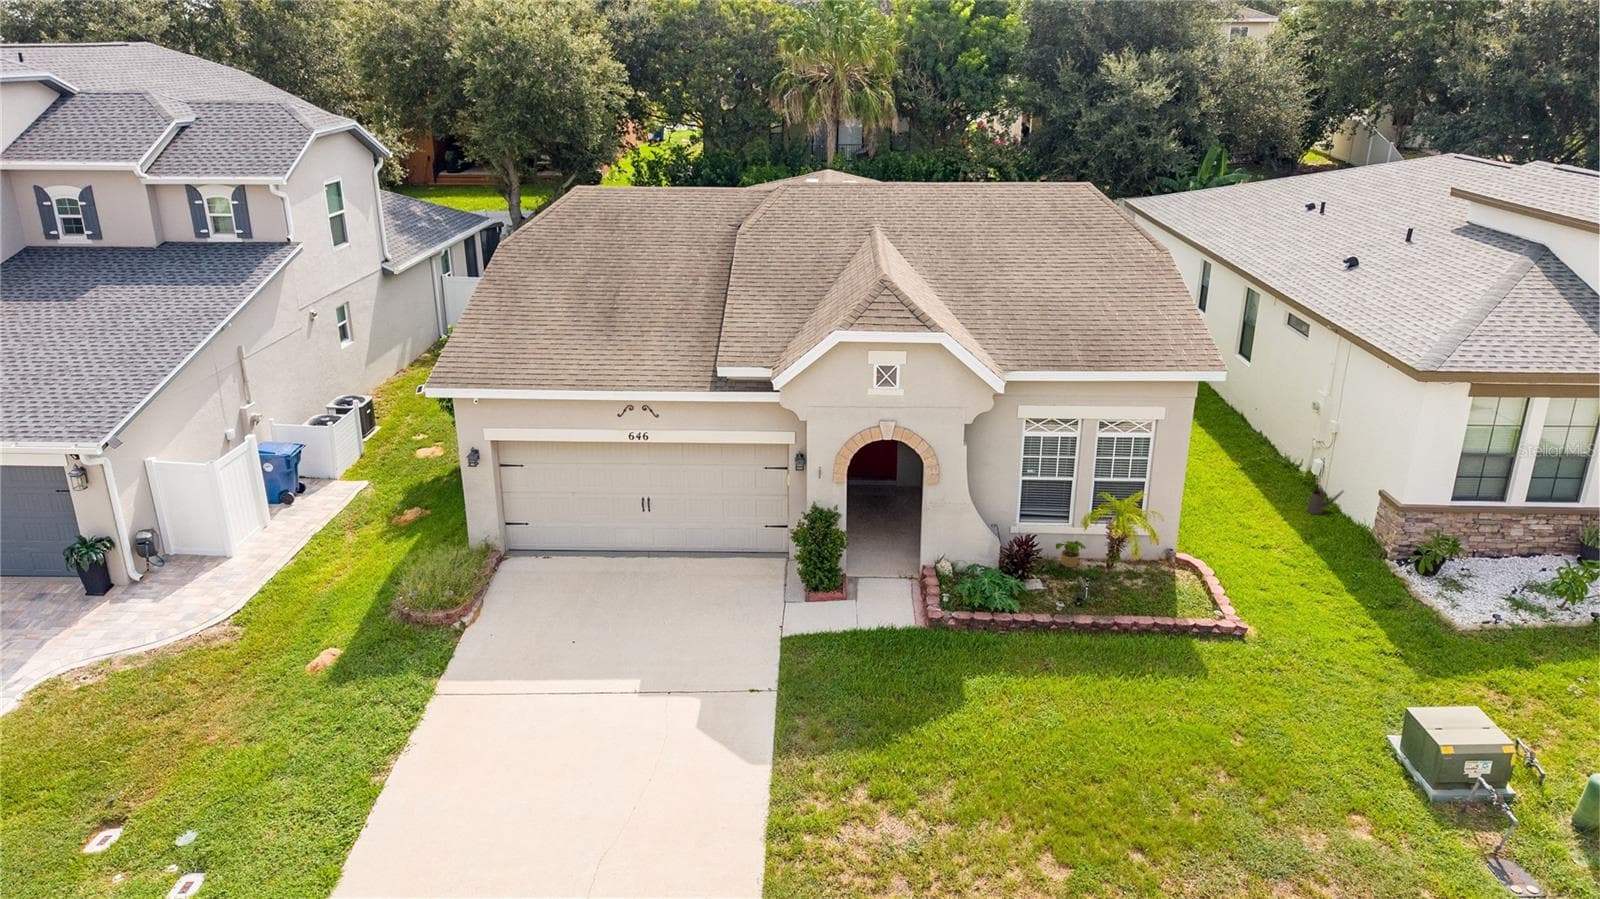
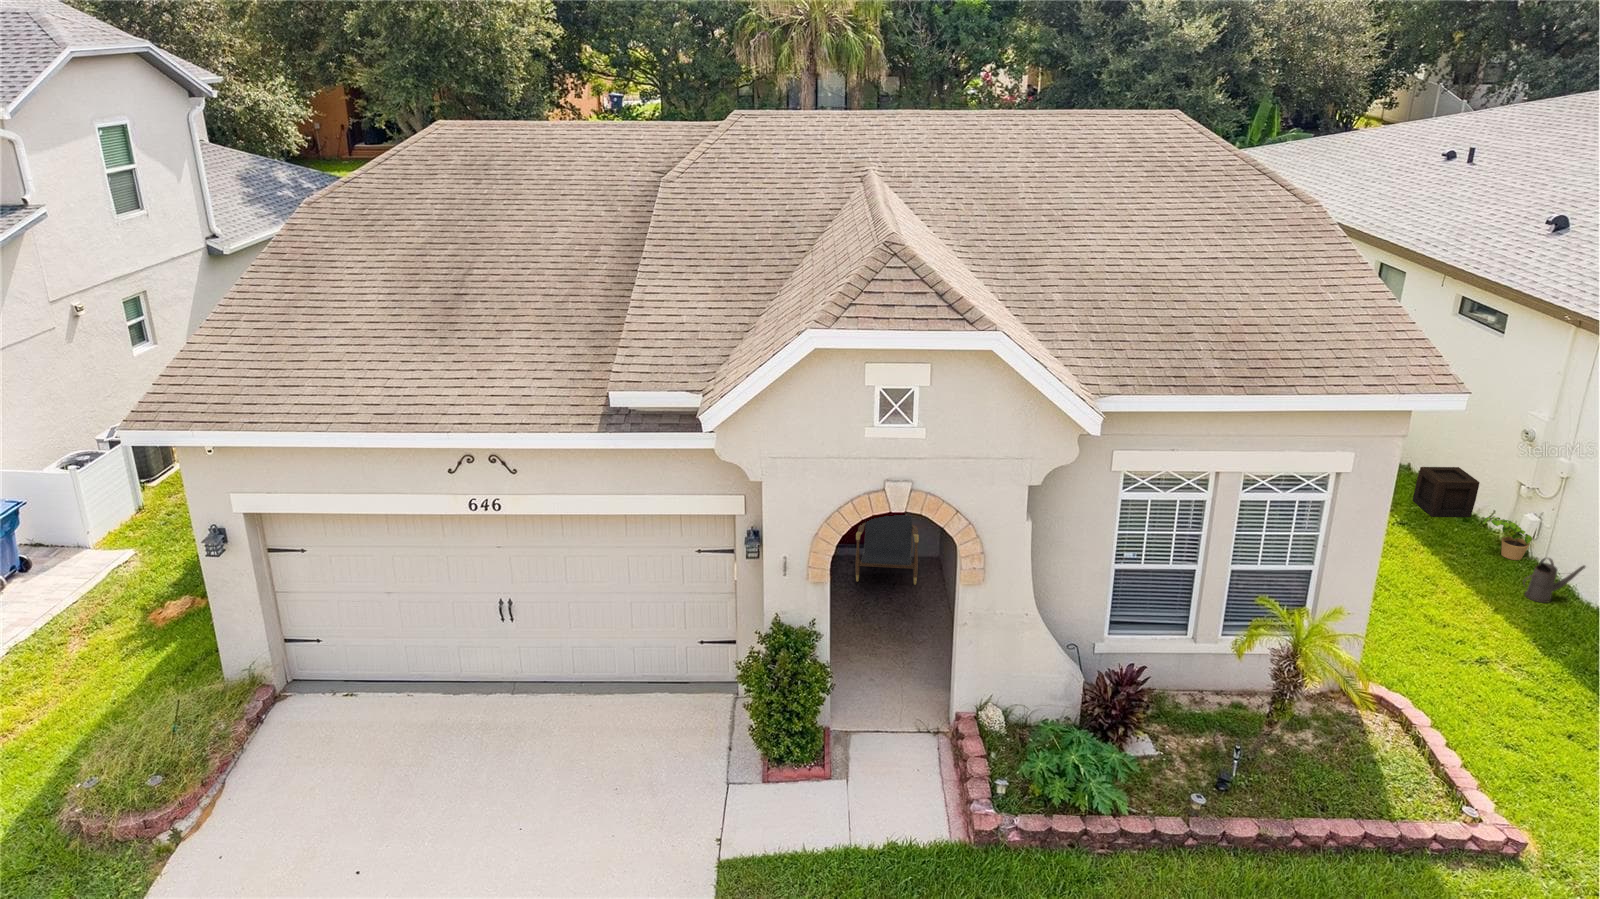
wooden crate: none [1255,431,1296,465] -> present [1413,467,1480,517]
lounge chair: none [864,444,906,502] -> present [855,515,919,585]
potted plant: present [1056,541,1086,568] -> present [1483,517,1532,560]

